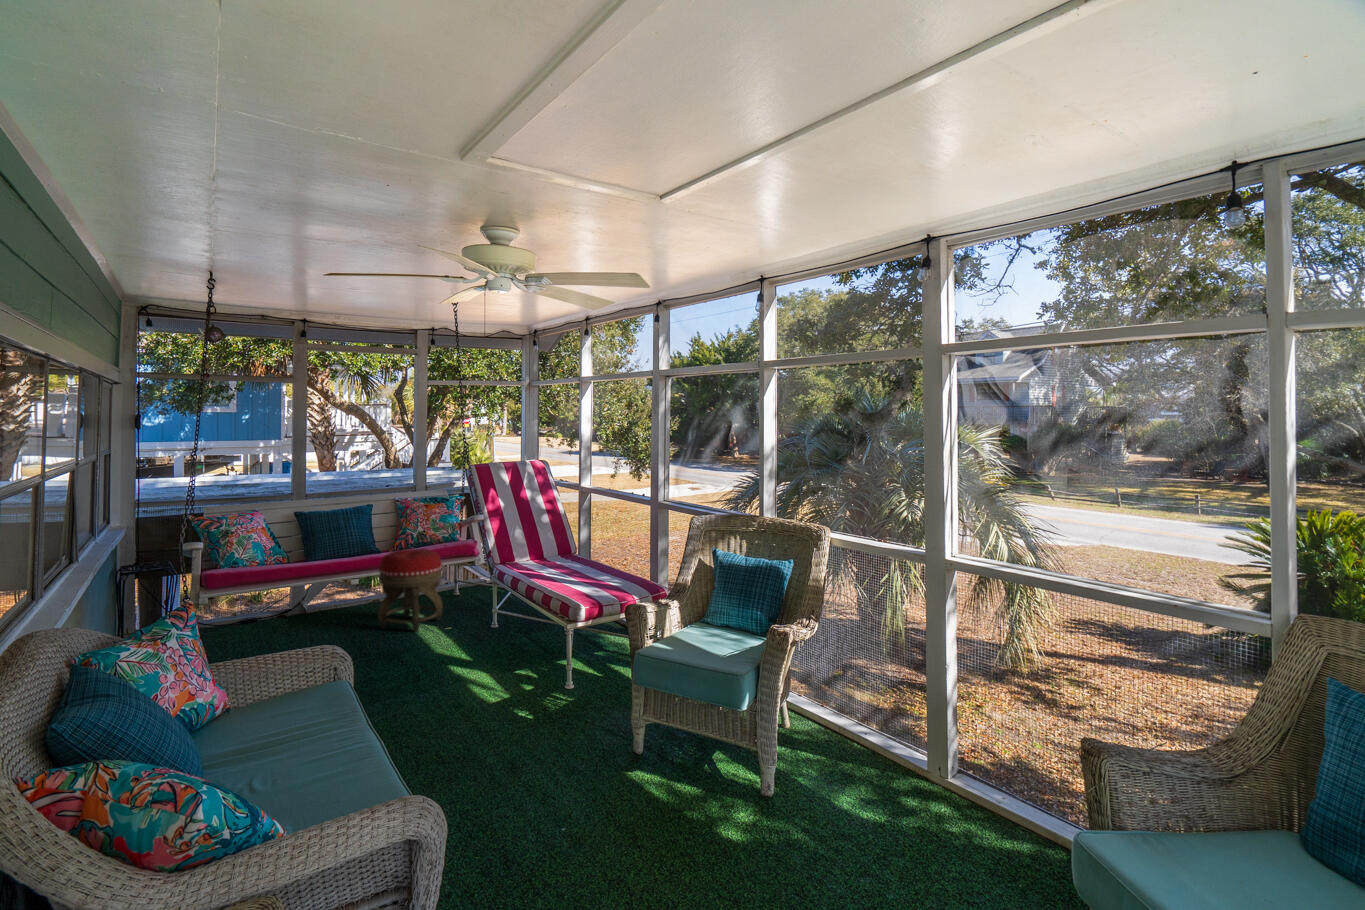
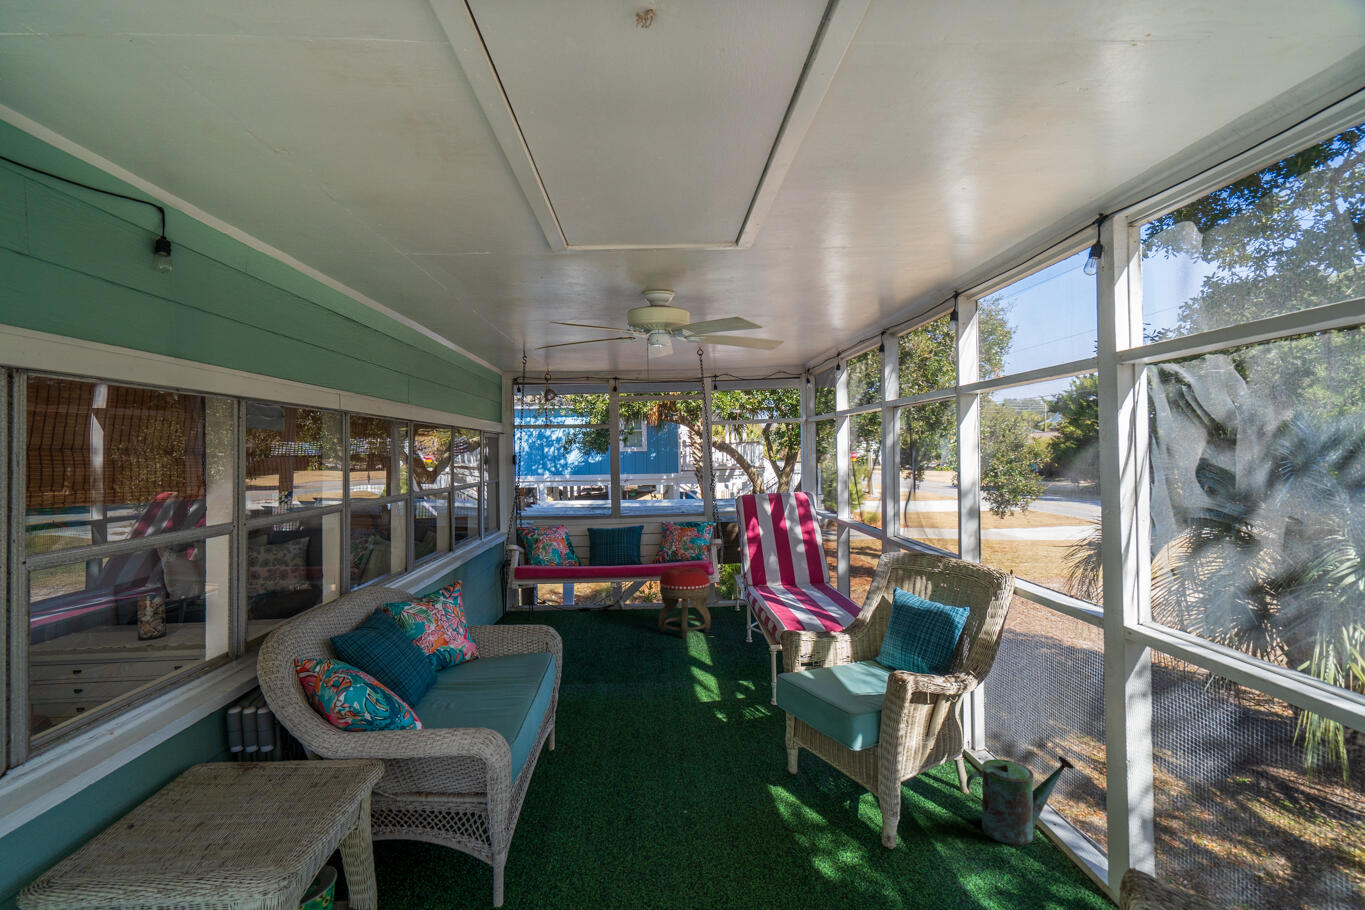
watering can: none [815,678,882,762] -> present [966,756,1074,845]

